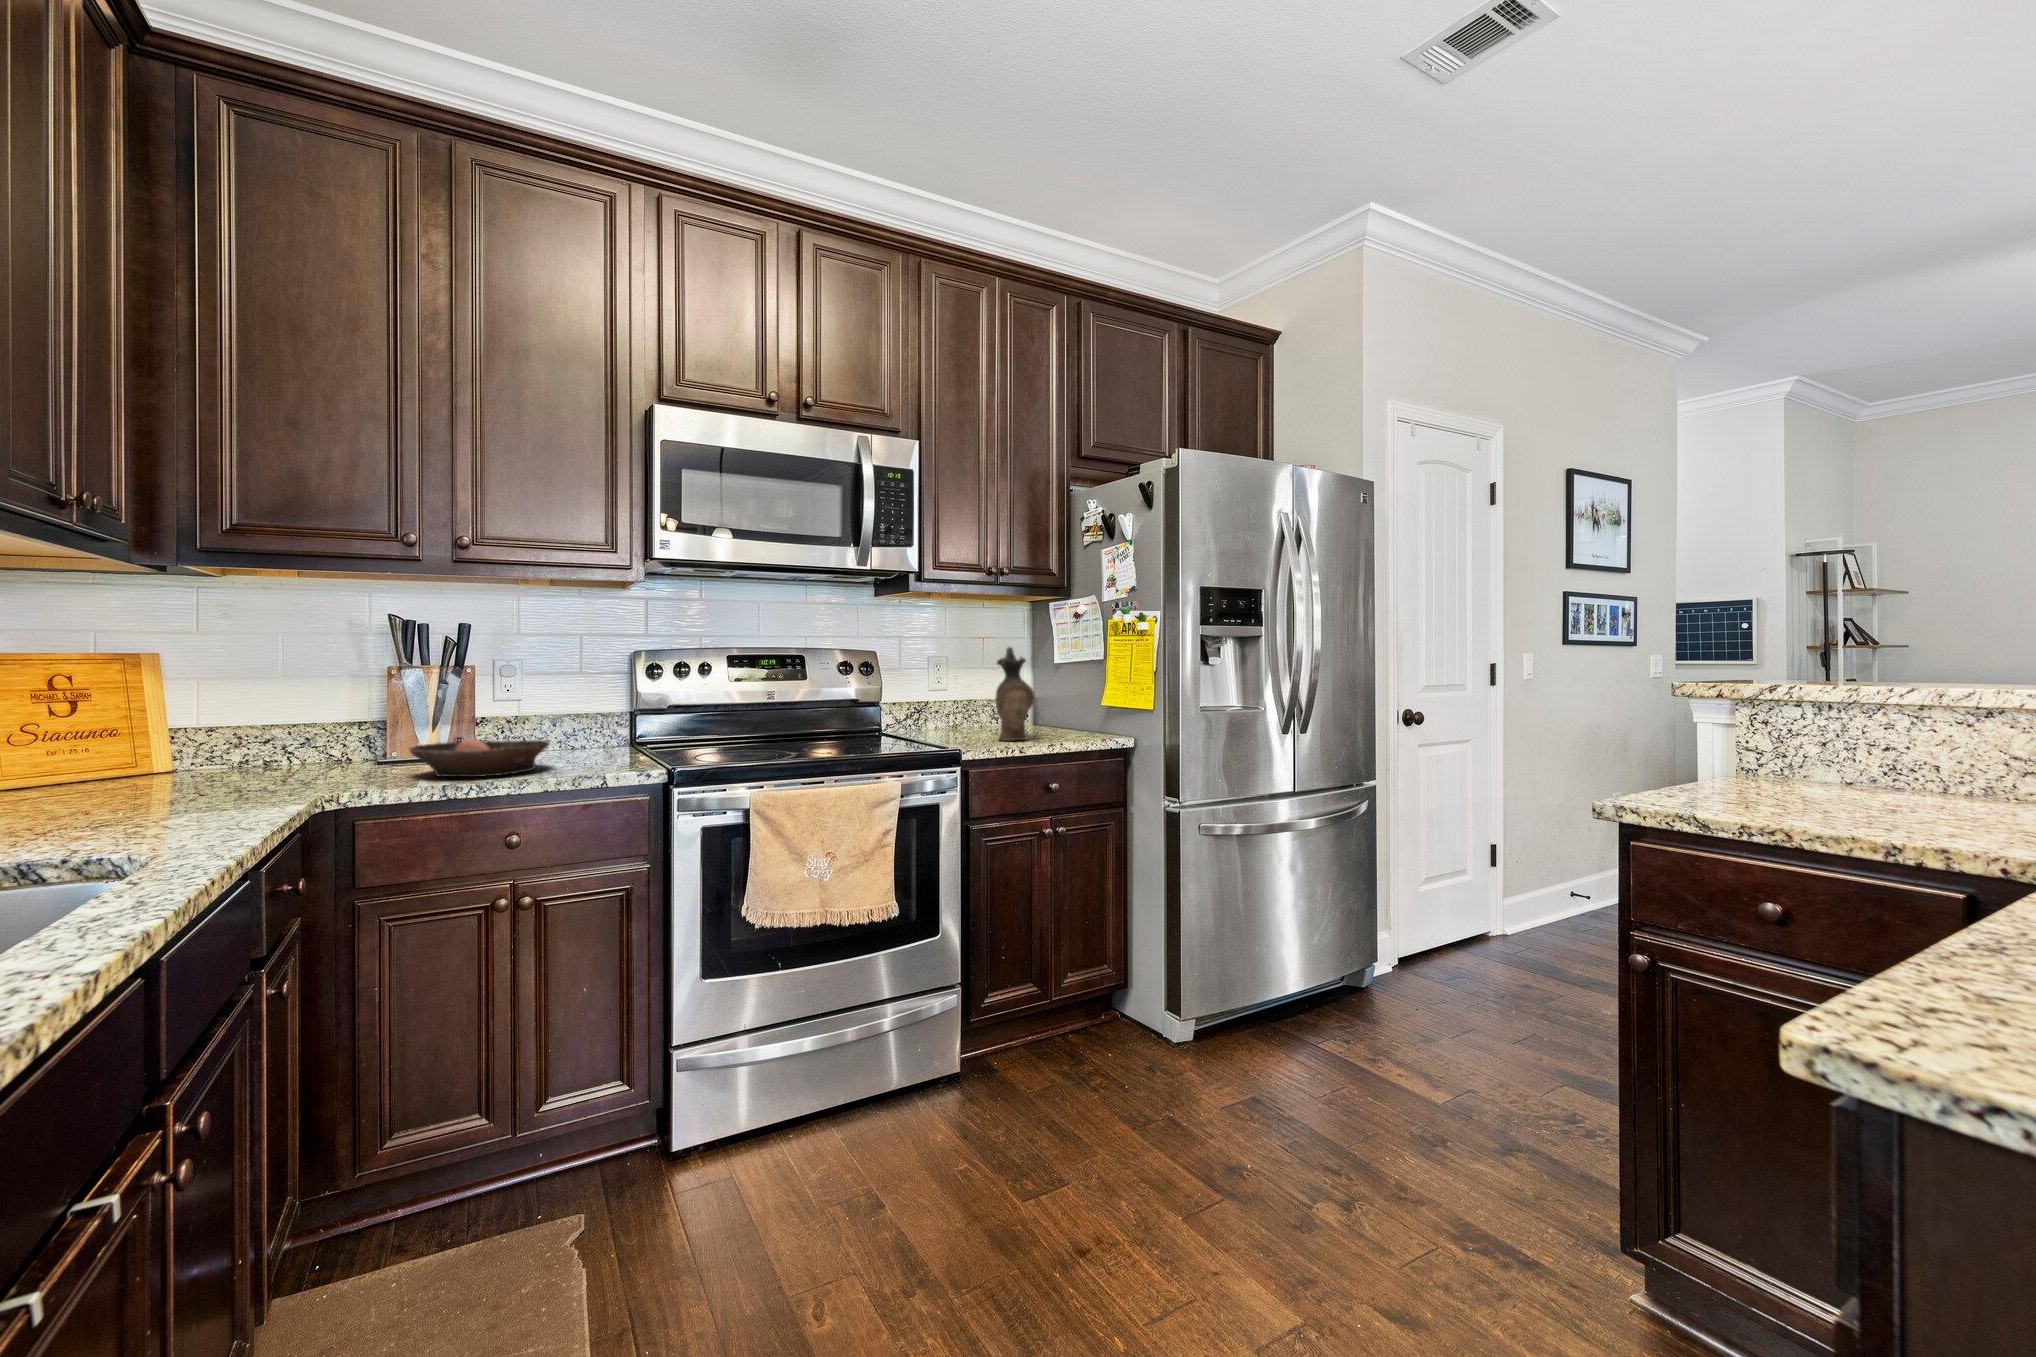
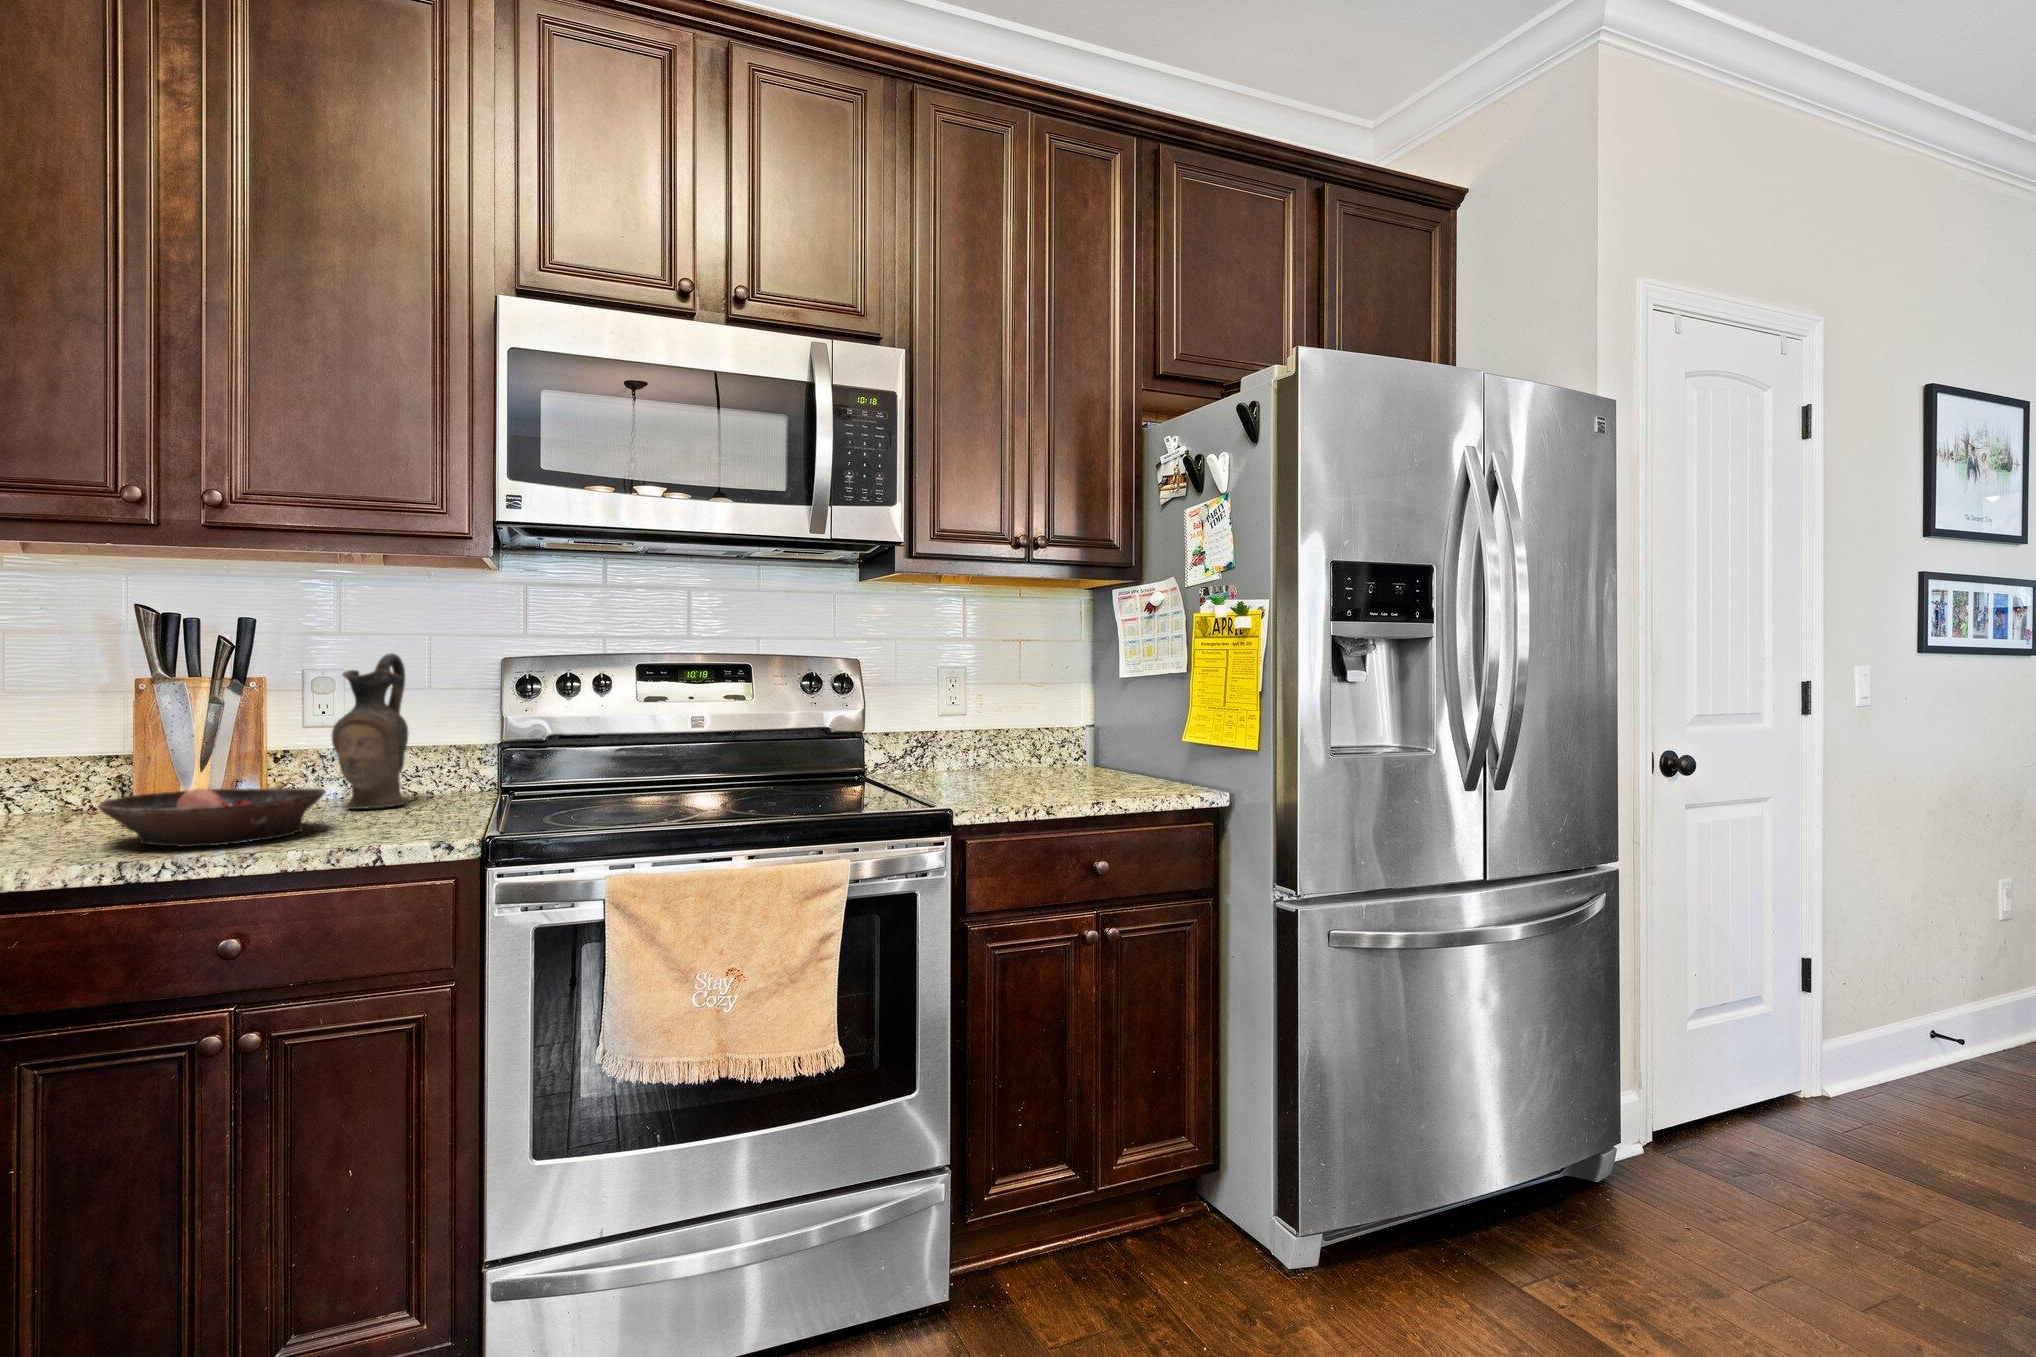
ceramic pitcher: present [995,647,1035,741] -> present [332,653,409,809]

